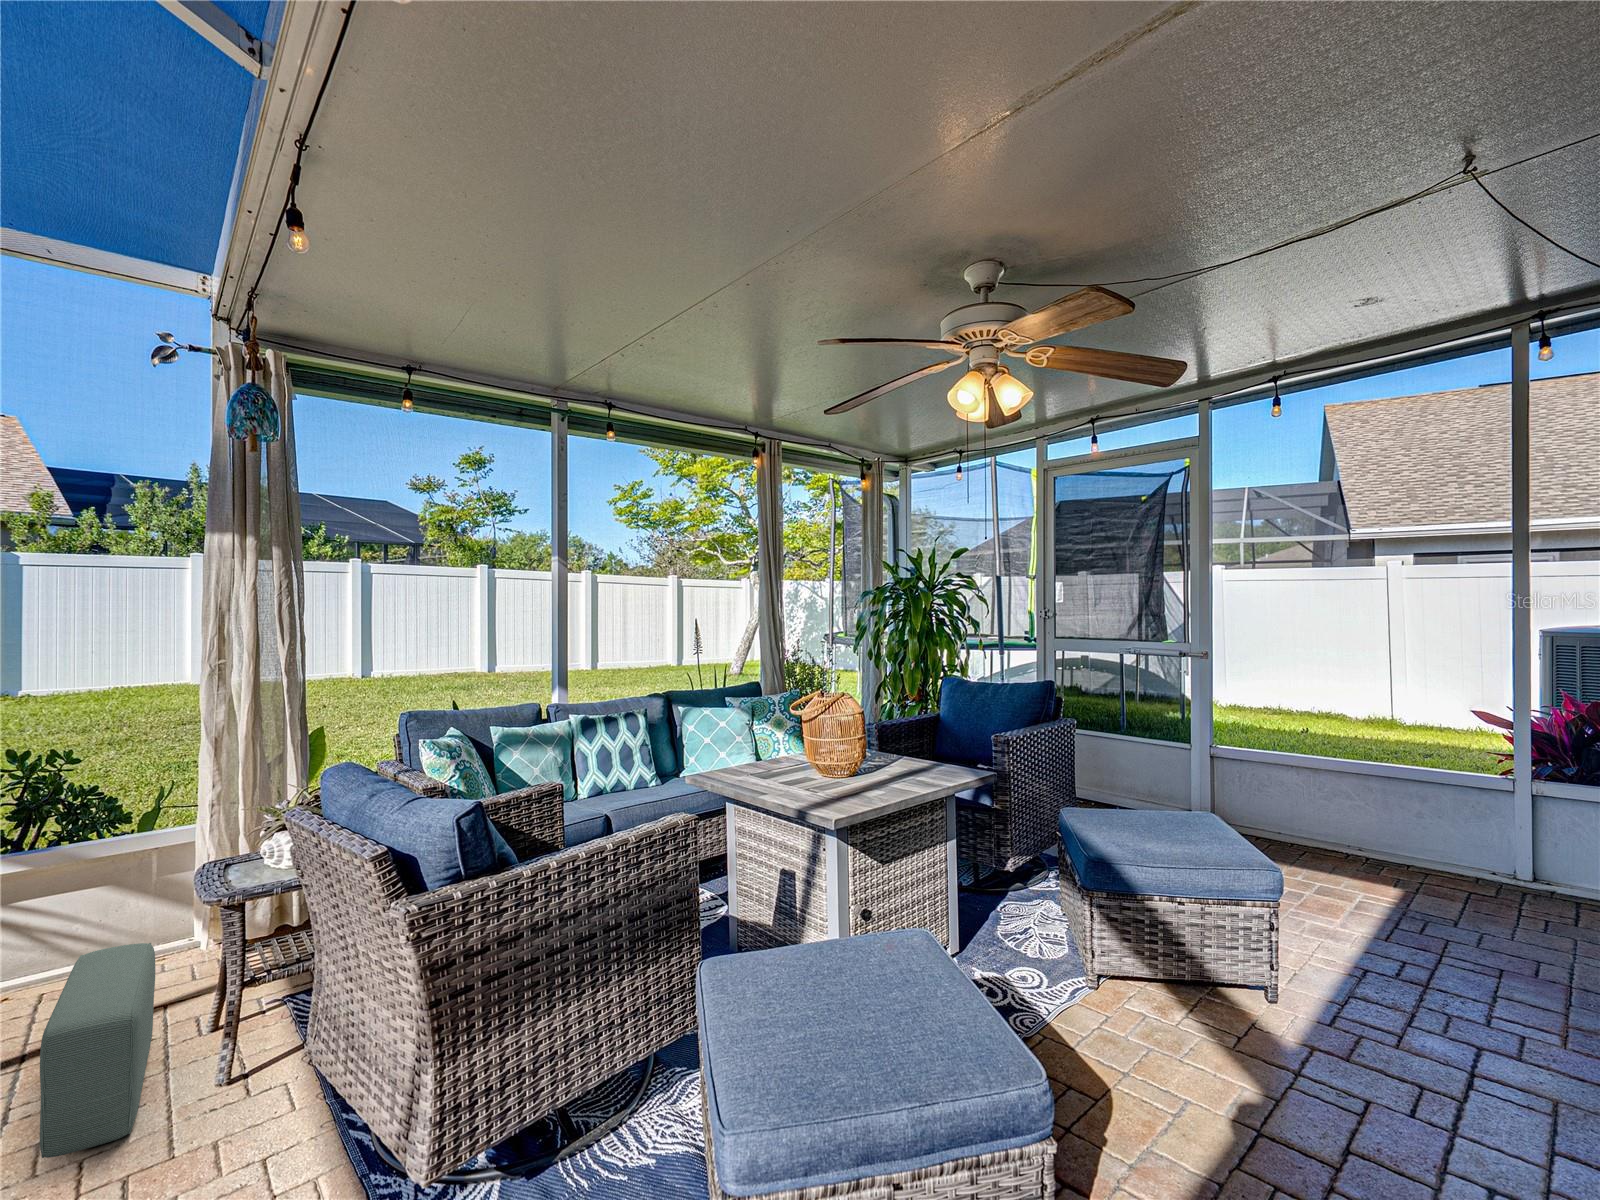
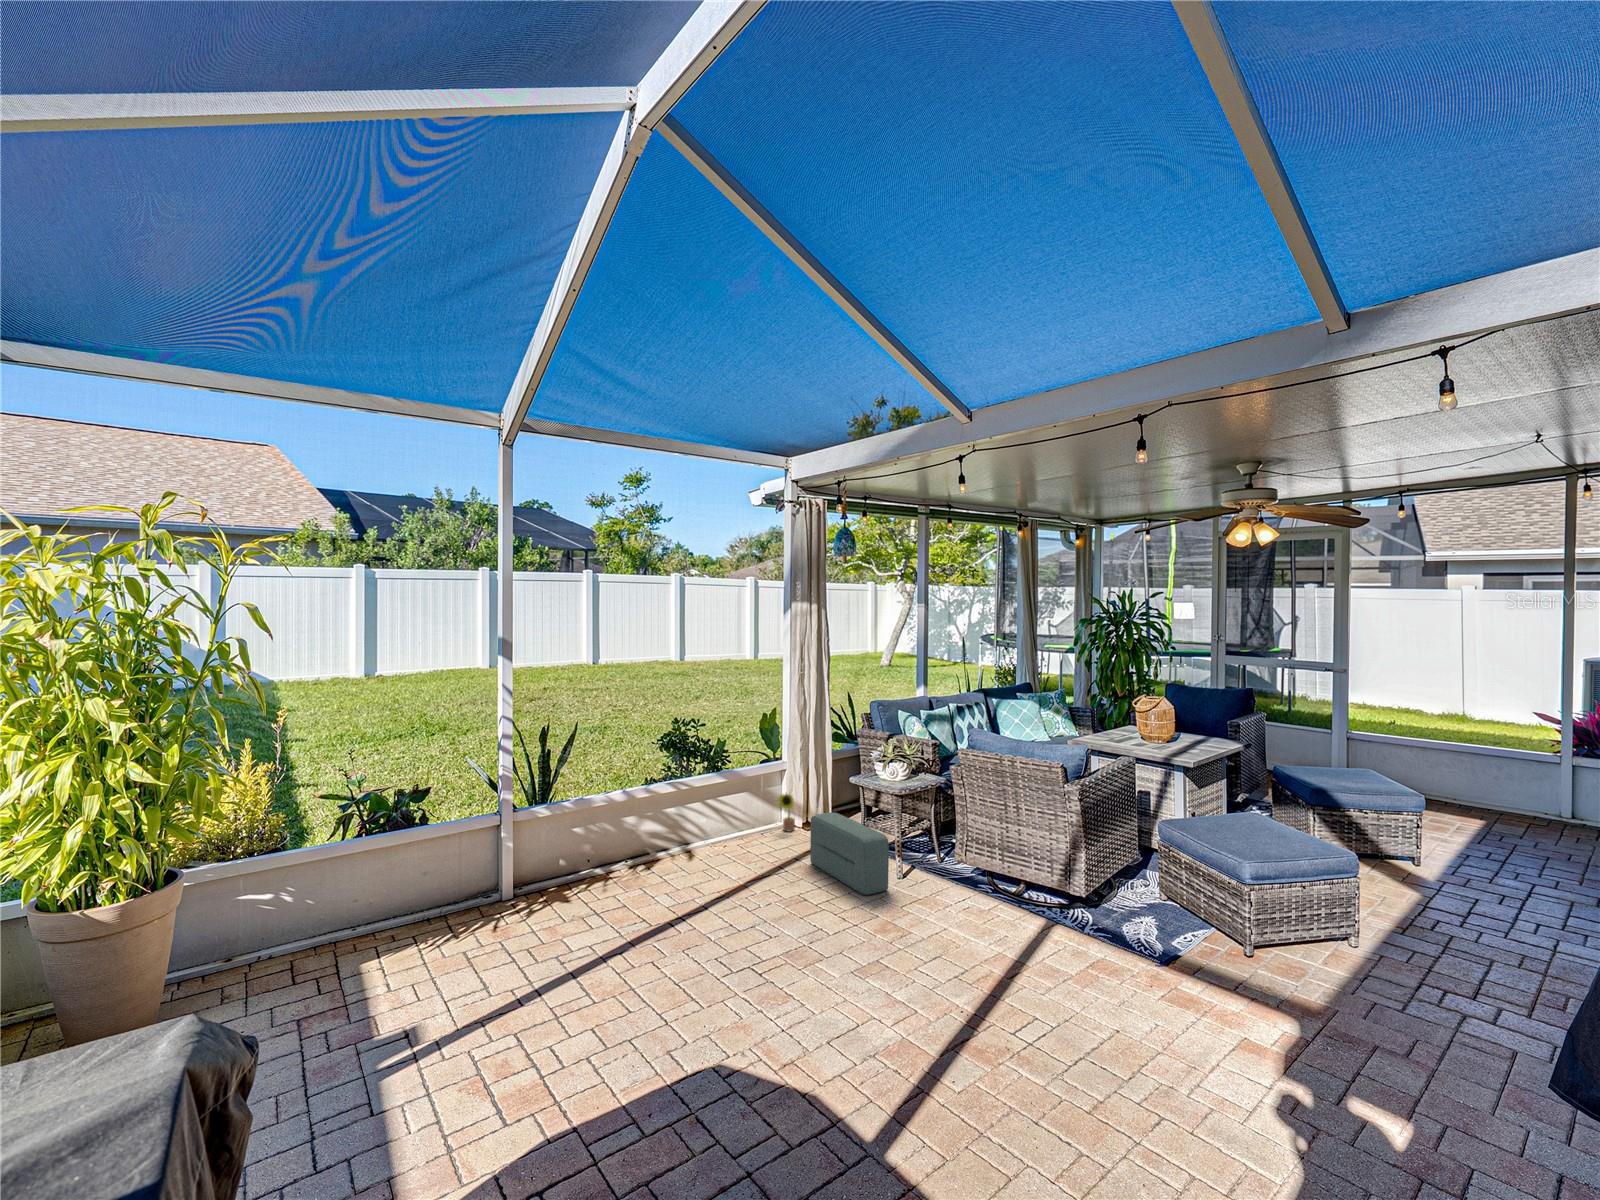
decorative plant: none [143,891,192,965] -> present [778,794,795,831]

